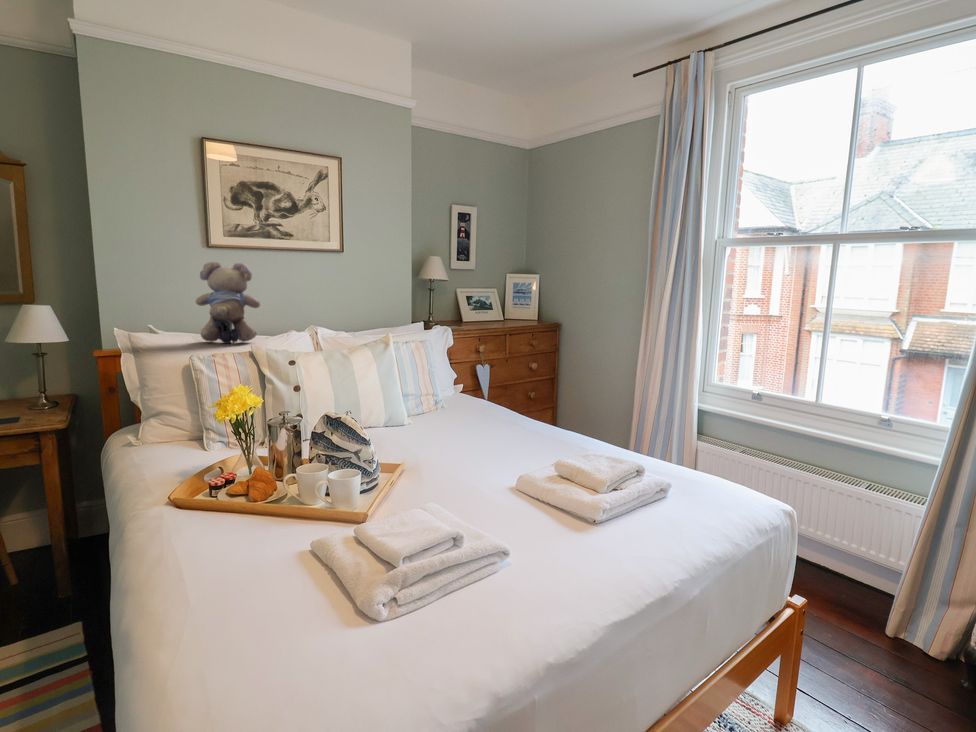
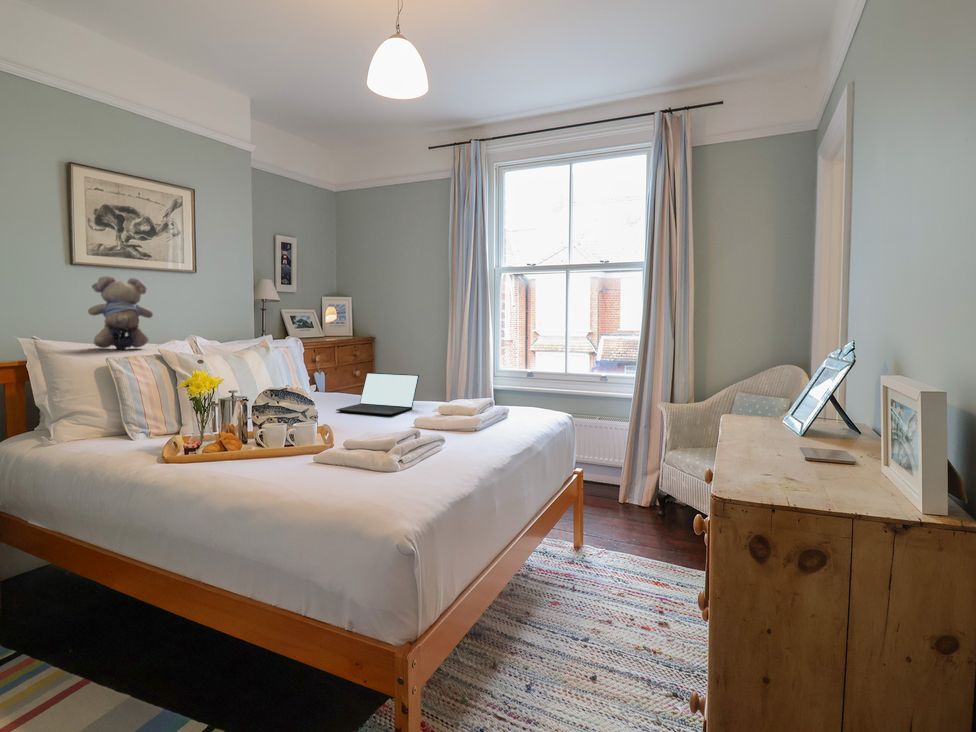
laptop: none [447,383,560,455] -> present [336,373,419,415]

